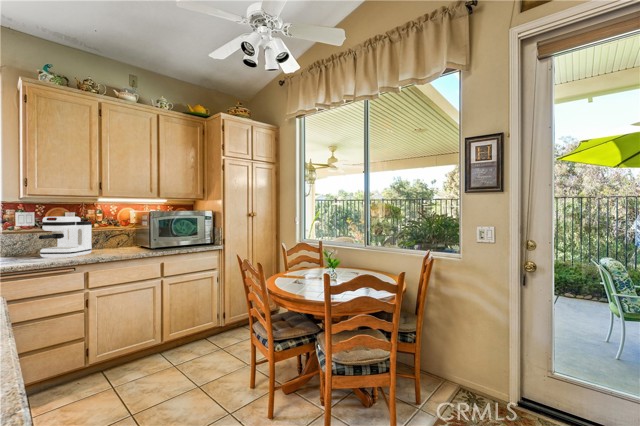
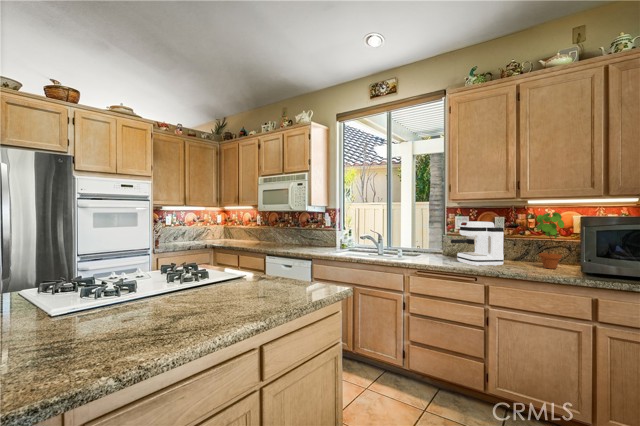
potted plant: none [113,209,134,250] -> present [536,212,564,269]

